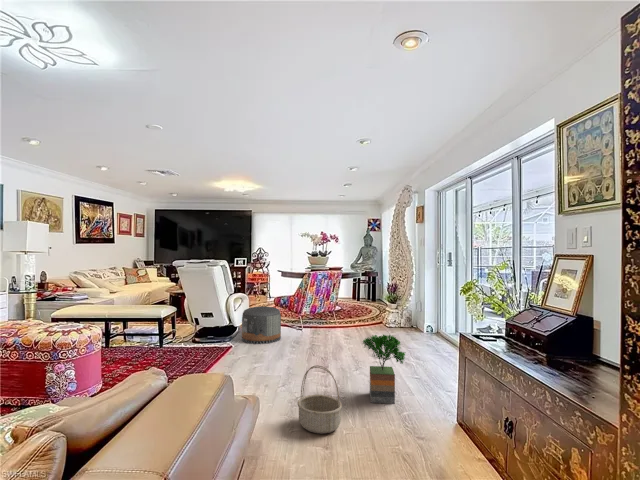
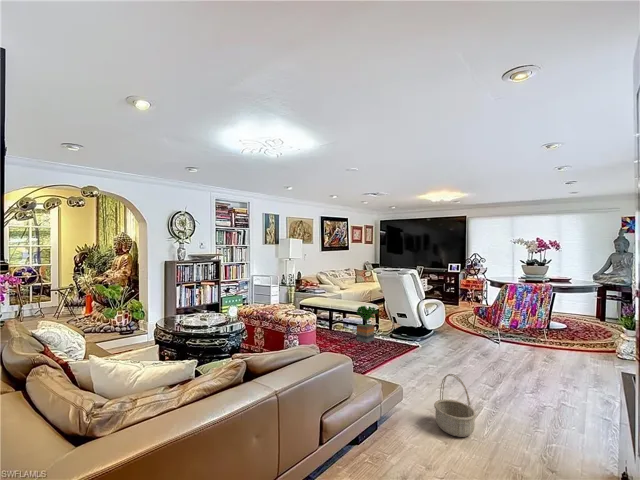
pouf: present [242,306,281,344] -> none [432,314,470,350]
potted tree: present [363,335,405,404] -> present [357,306,378,343]

